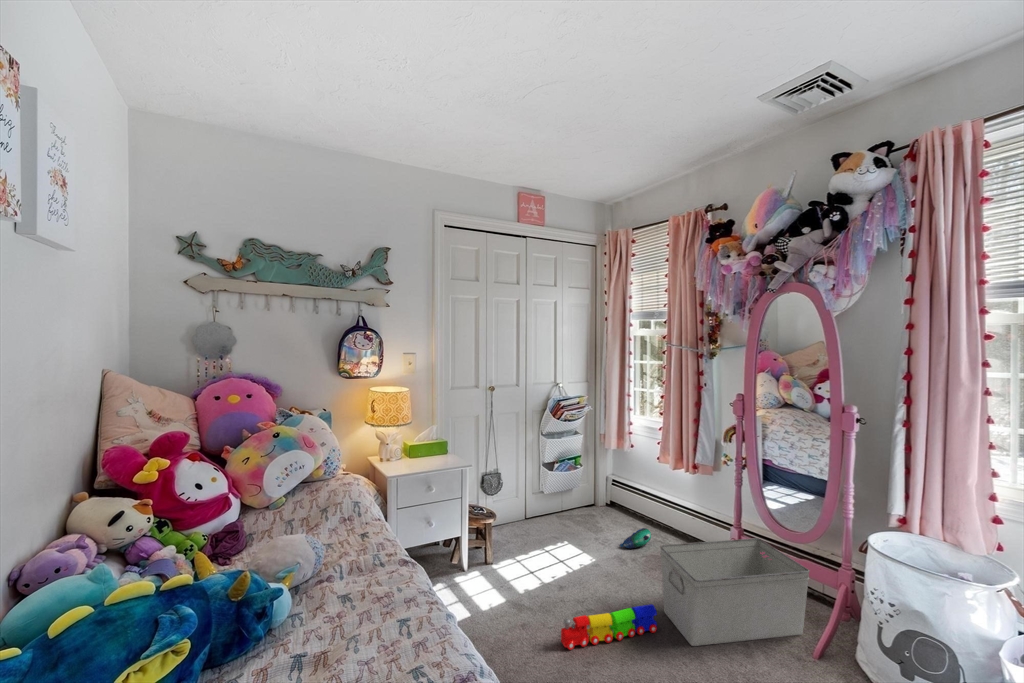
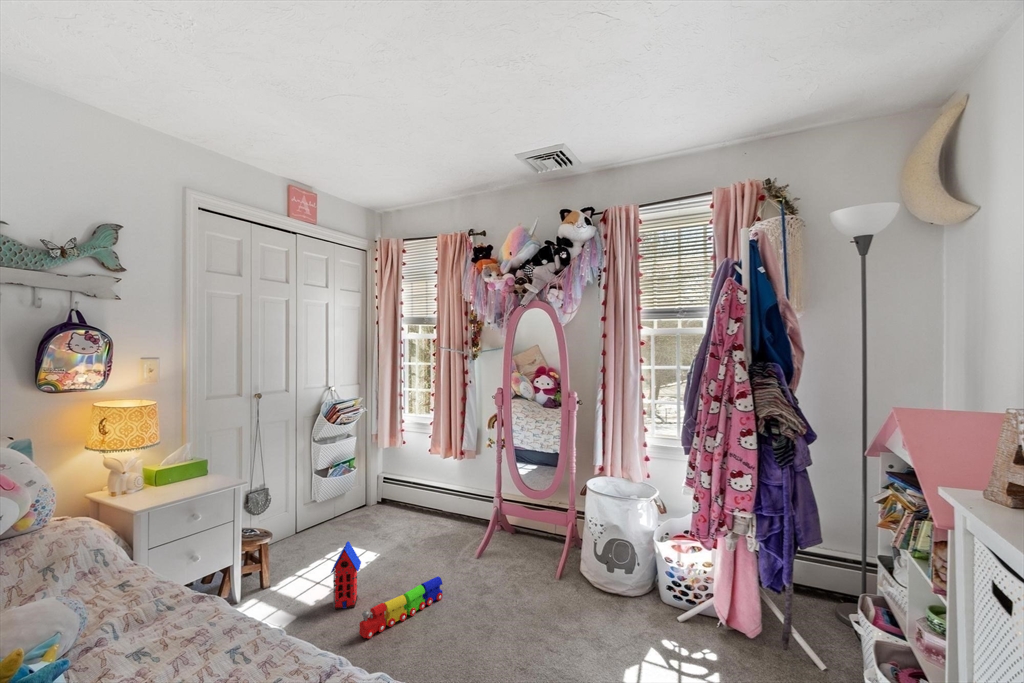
plush toy: present [620,528,651,549] -> none [399,515,427,537]
storage bin: present [660,538,810,646] -> none [442,502,549,600]
toy house: none [540,539,571,609] -> present [331,541,361,609]

